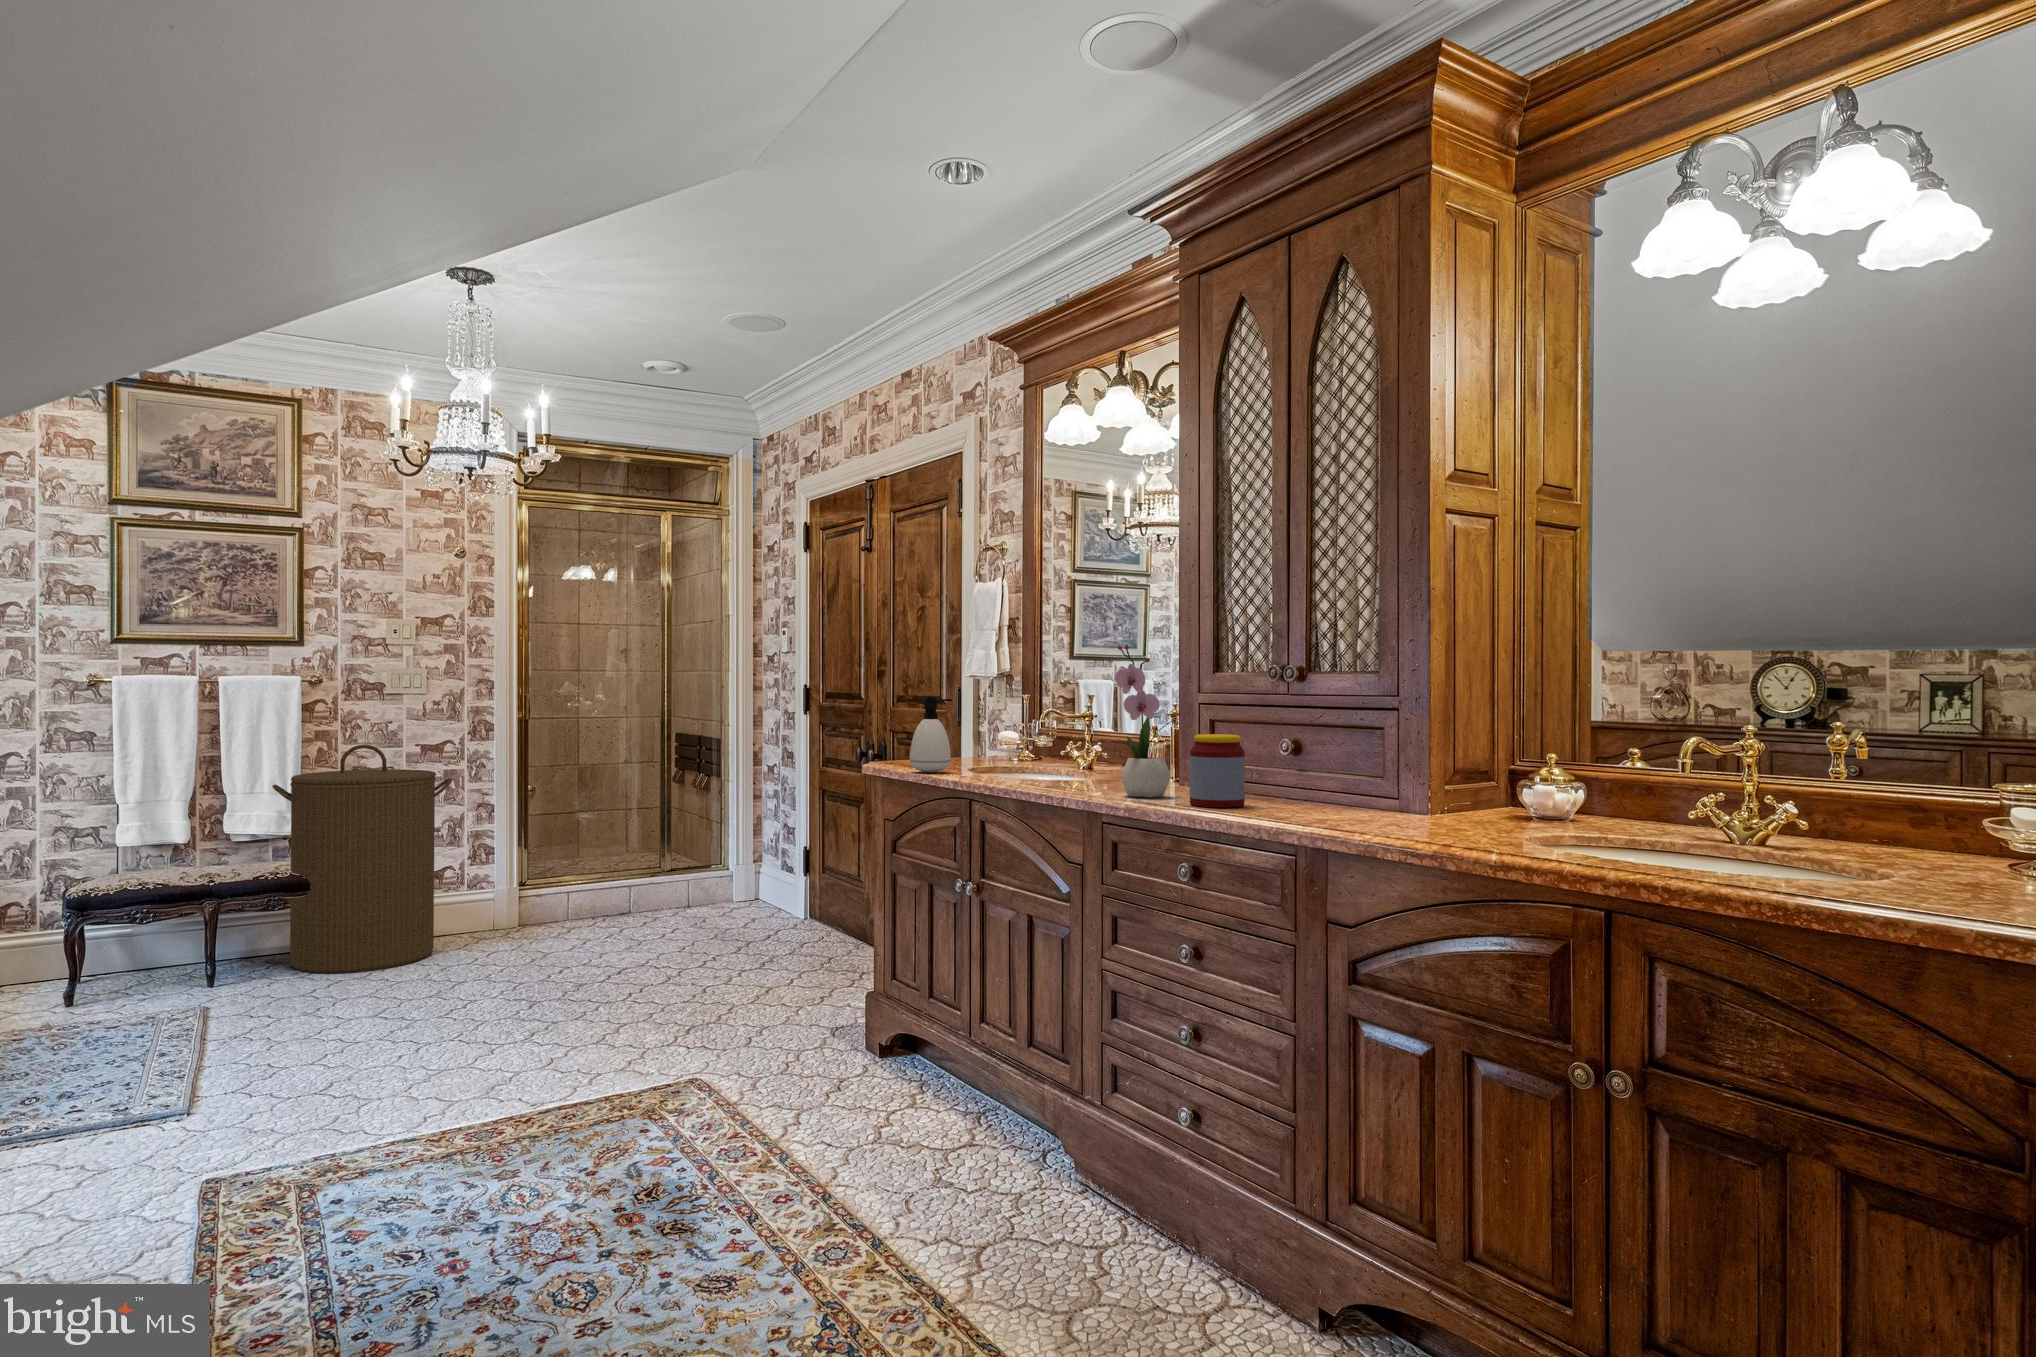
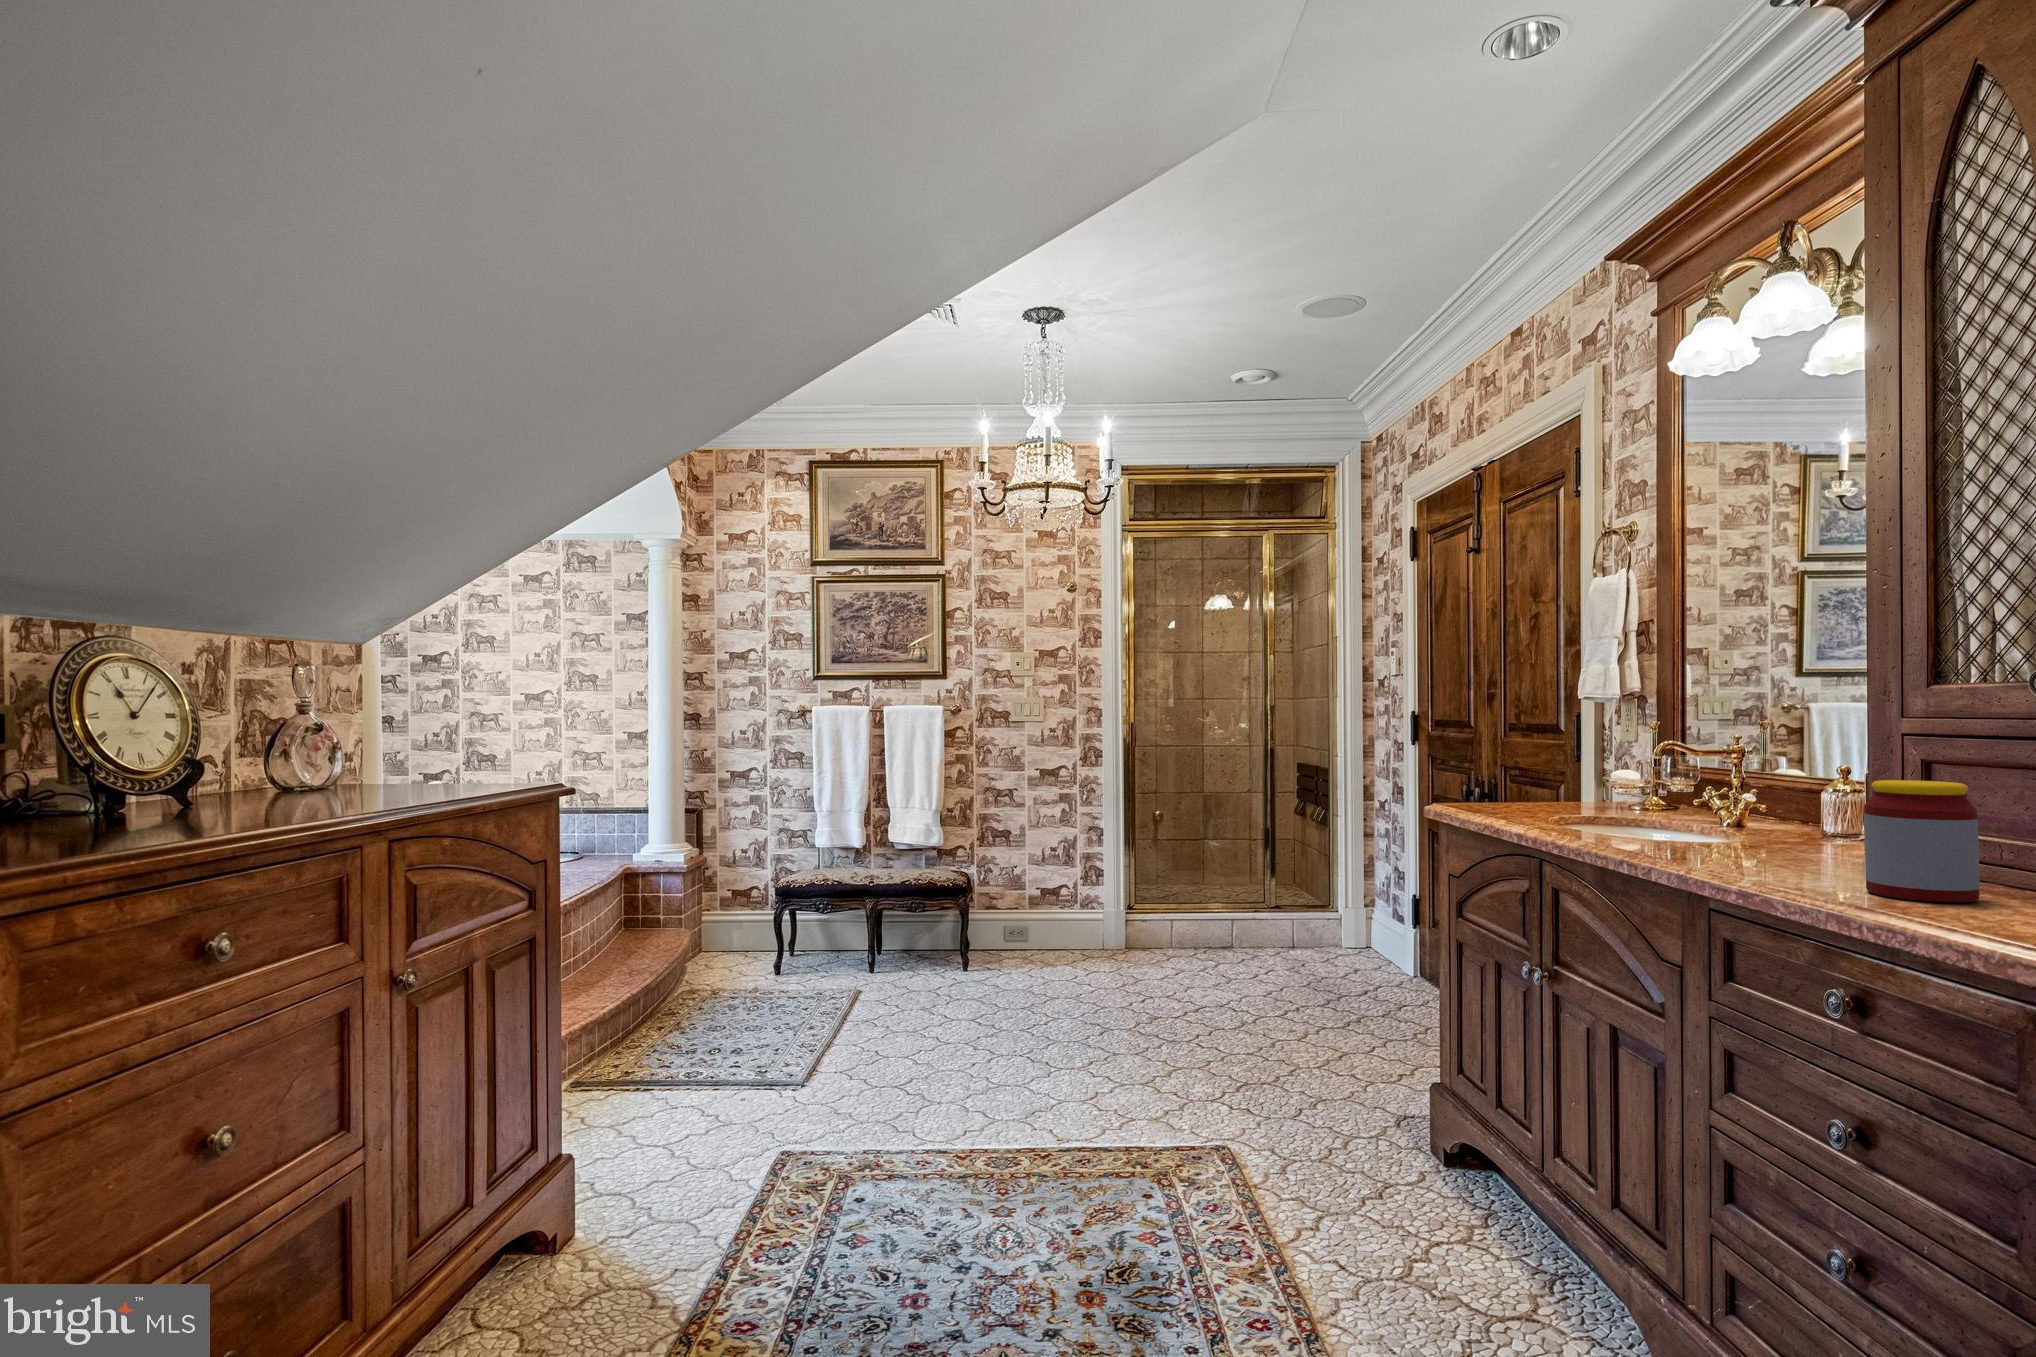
flower arrangement: present [1115,645,1177,798] -> none [1732,643,1853,874]
soap dispenser: present [910,696,953,772] -> none [1469,720,1525,816]
laundry hamper: present [273,745,452,973] -> none [921,765,1062,971]

